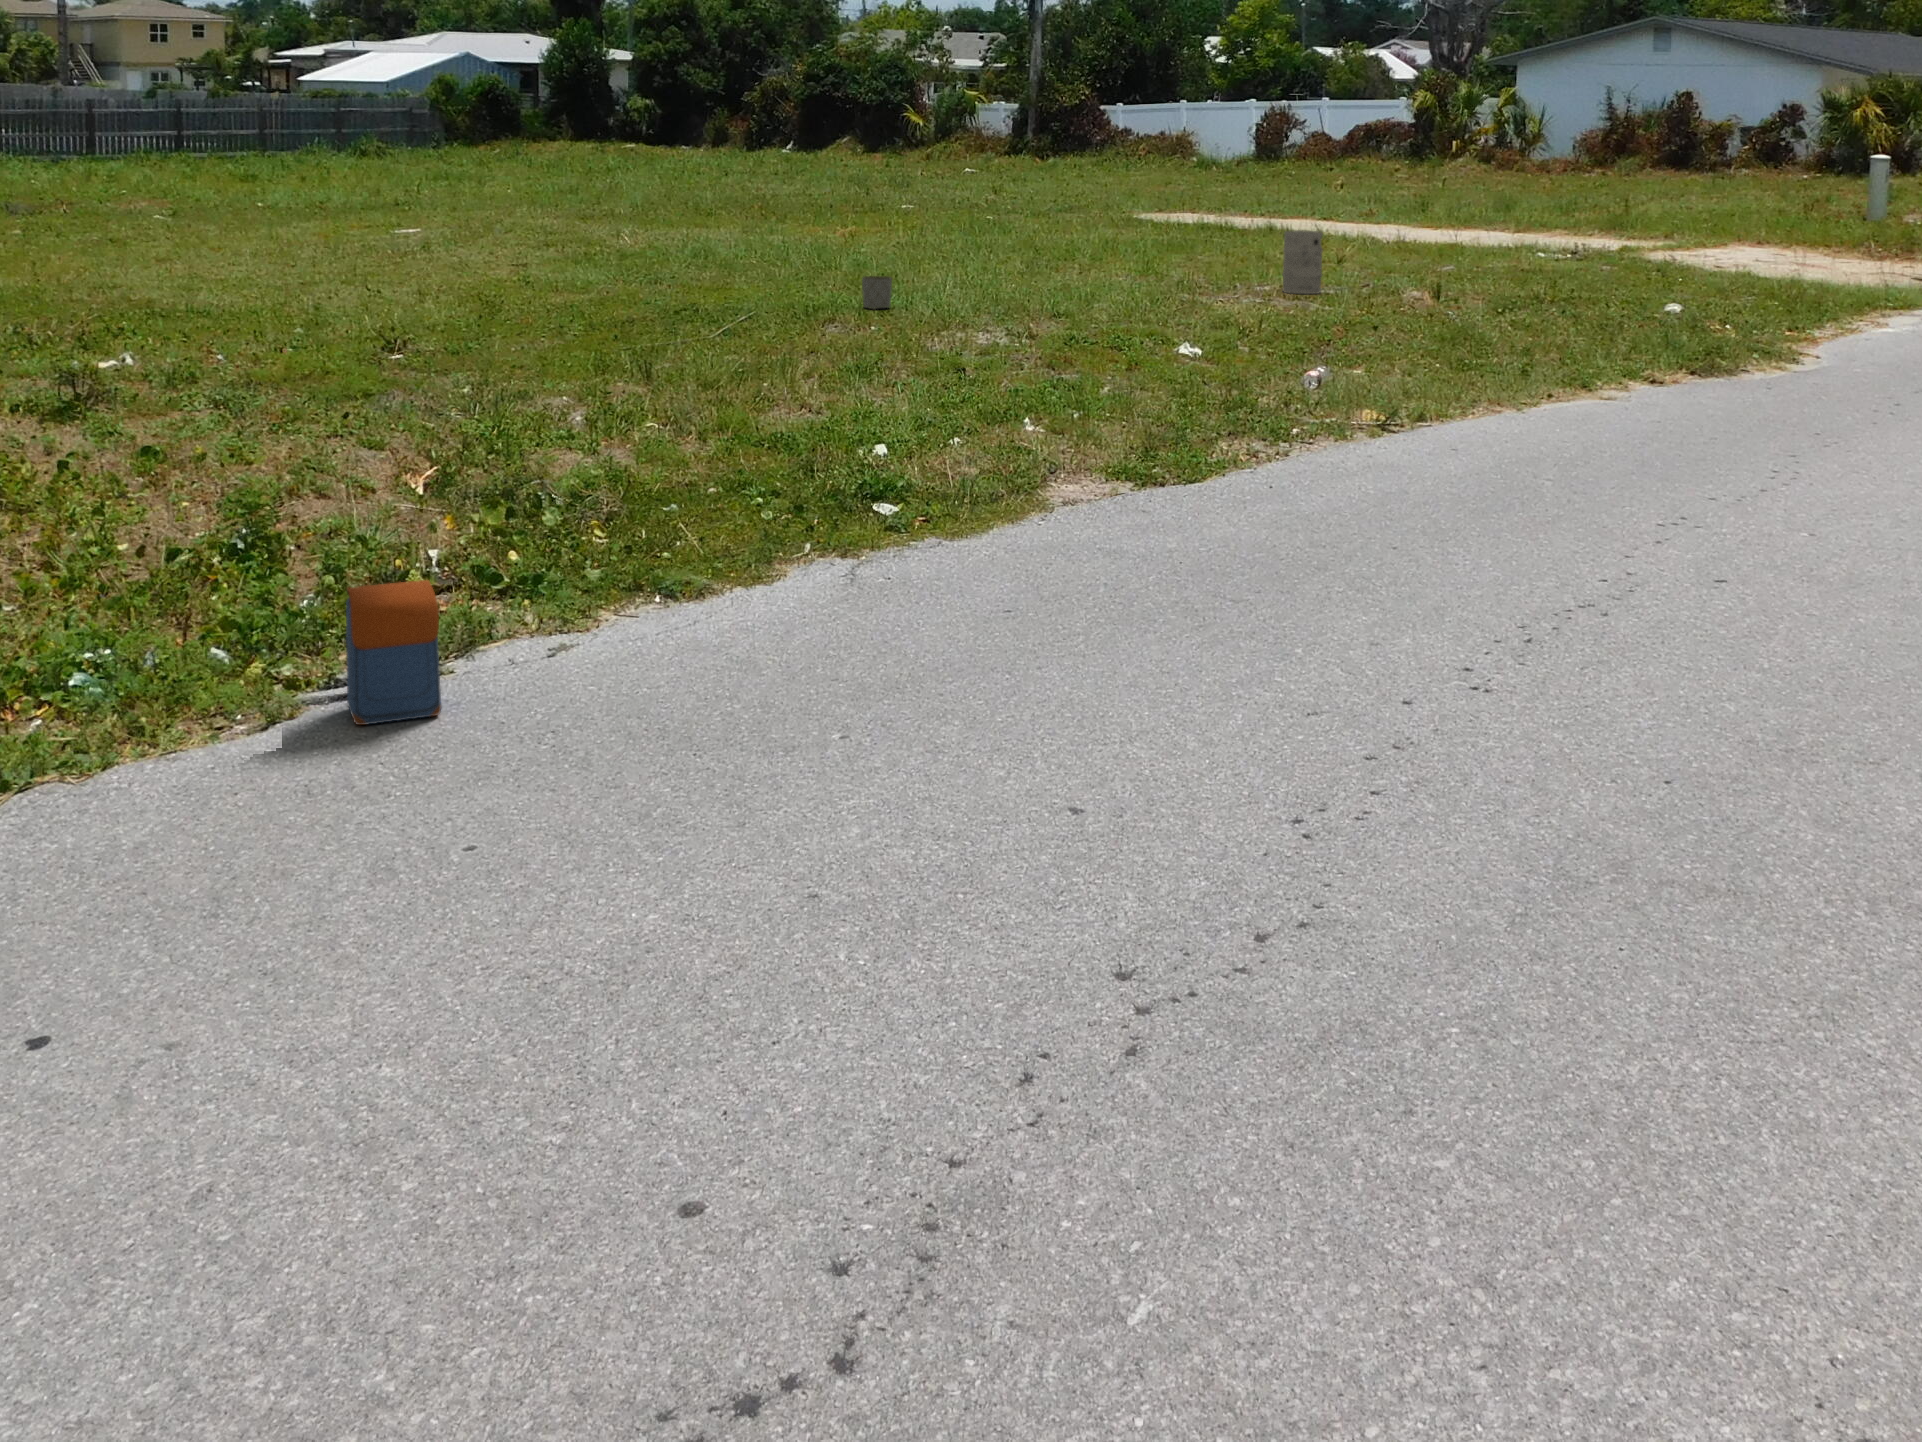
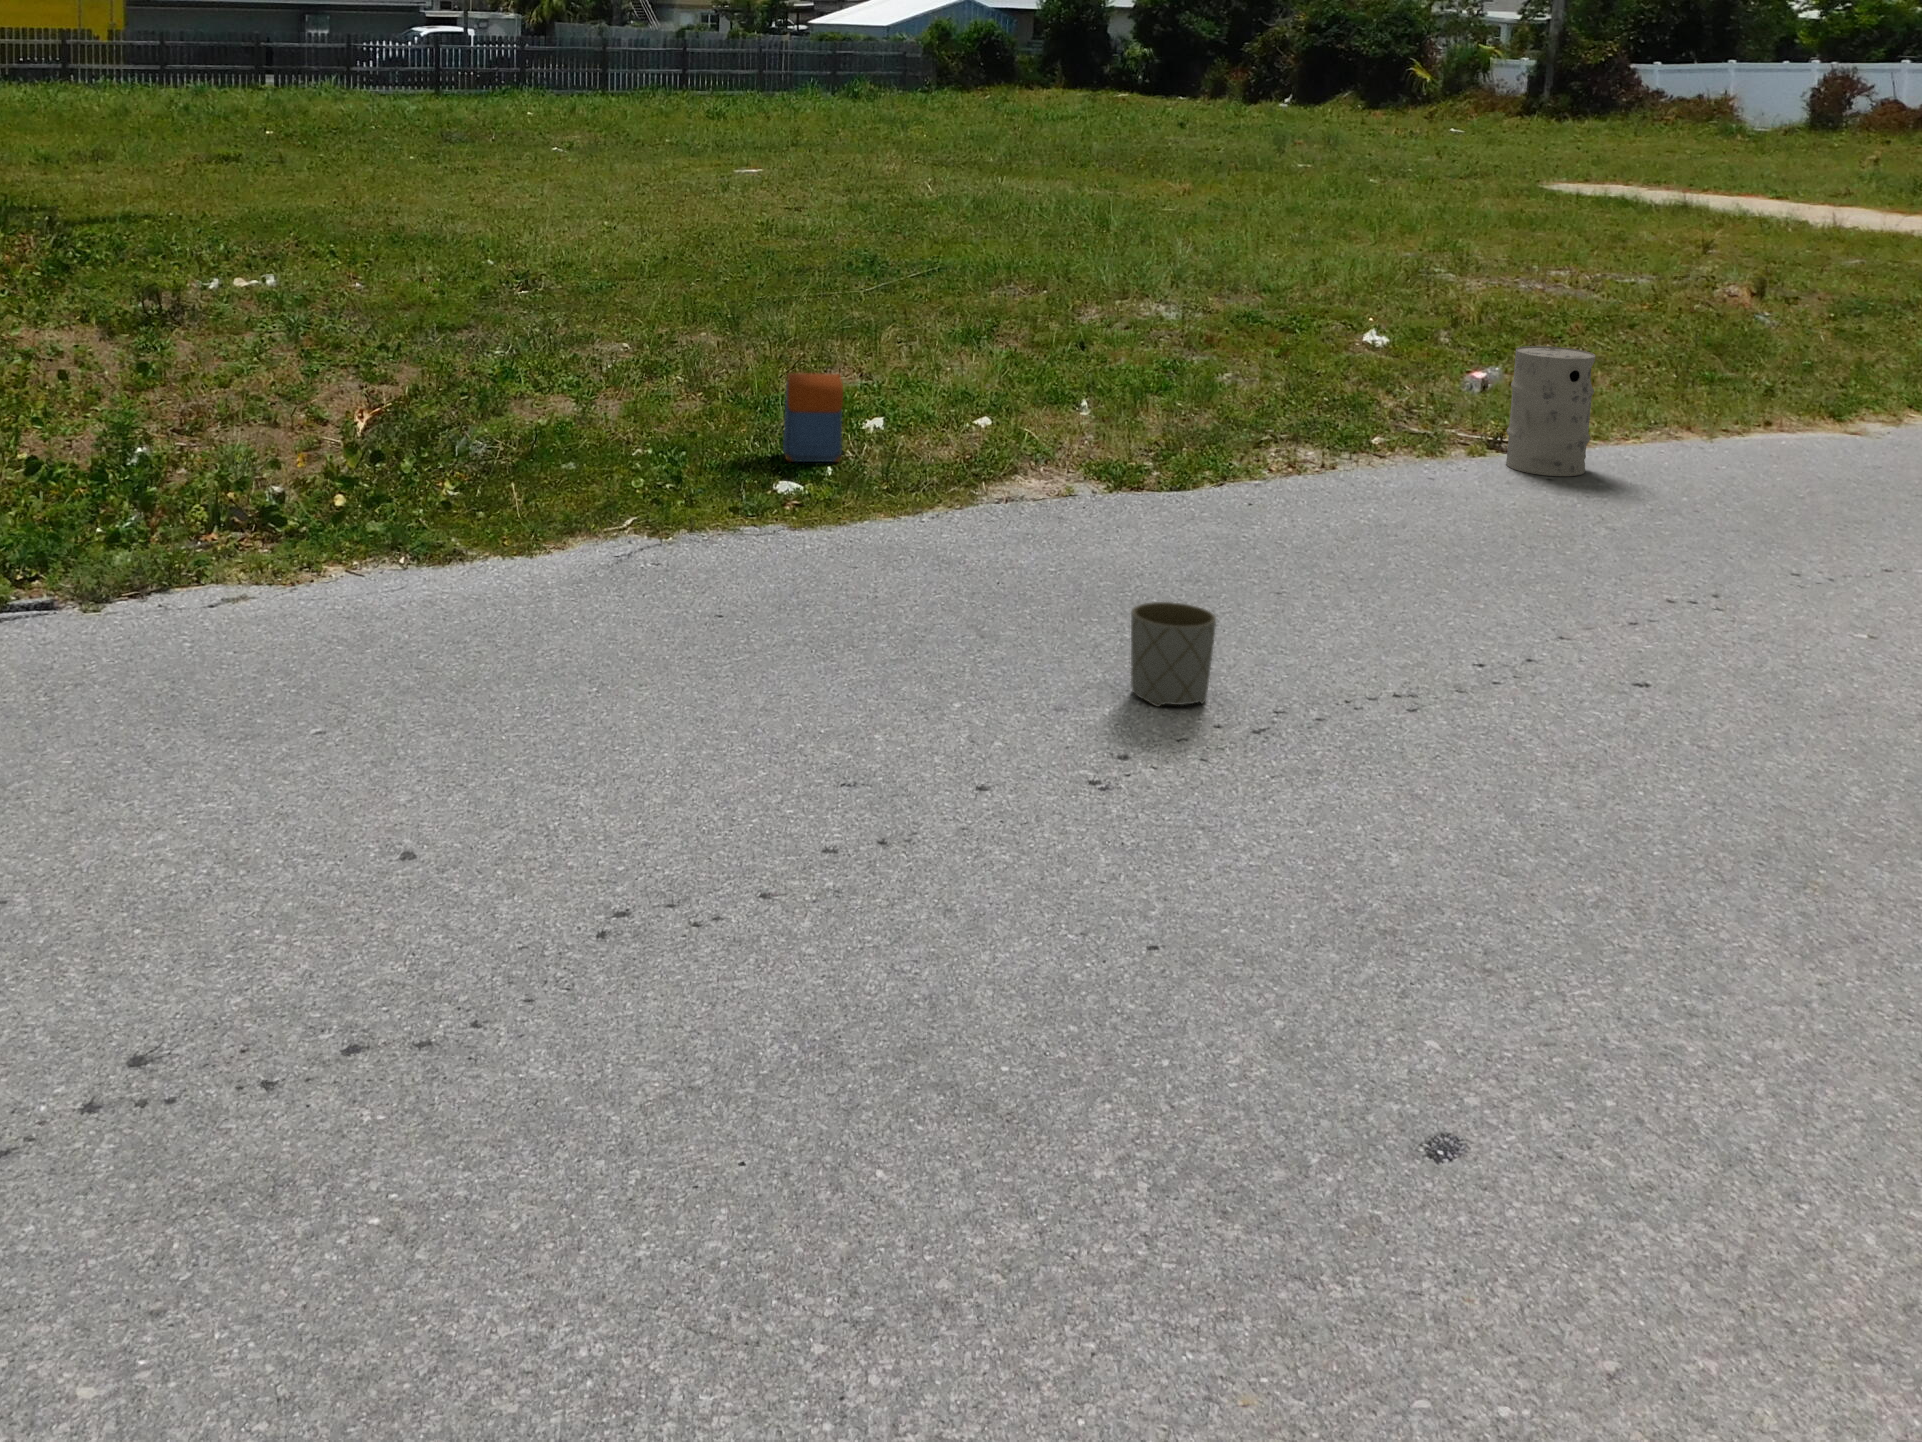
trash can: present [1282,230,1323,294] -> present [1506,346,1595,476]
planter: present [862,276,892,310] -> present [1131,602,1216,707]

